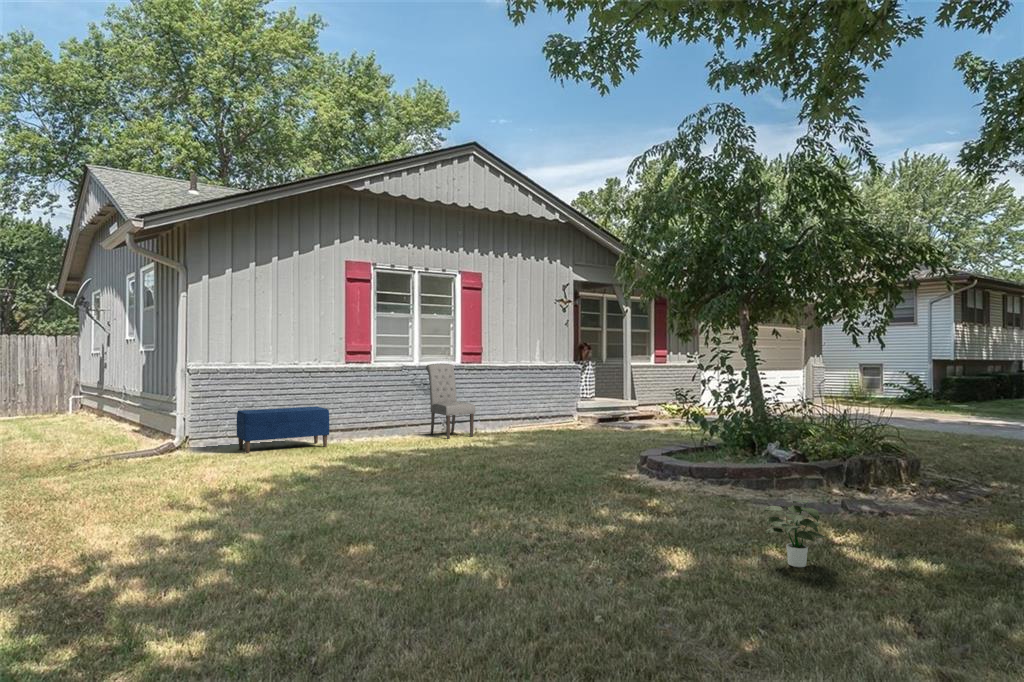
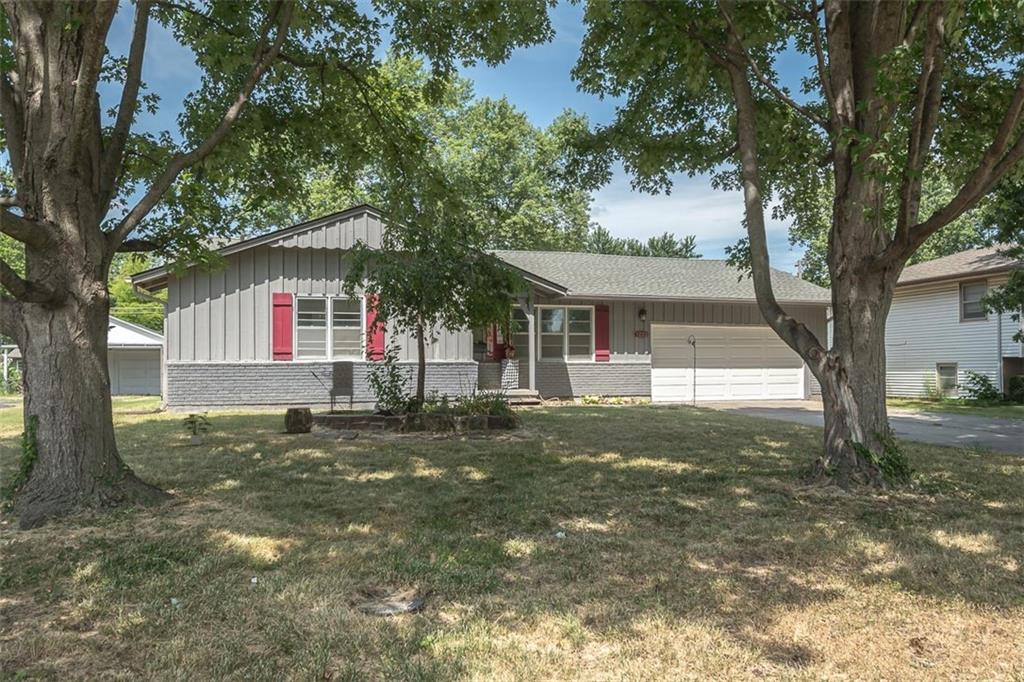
bench: present [237,406,329,454] -> none [192,389,252,416]
woven basket: none [695,461,741,506] -> present [284,407,313,433]

